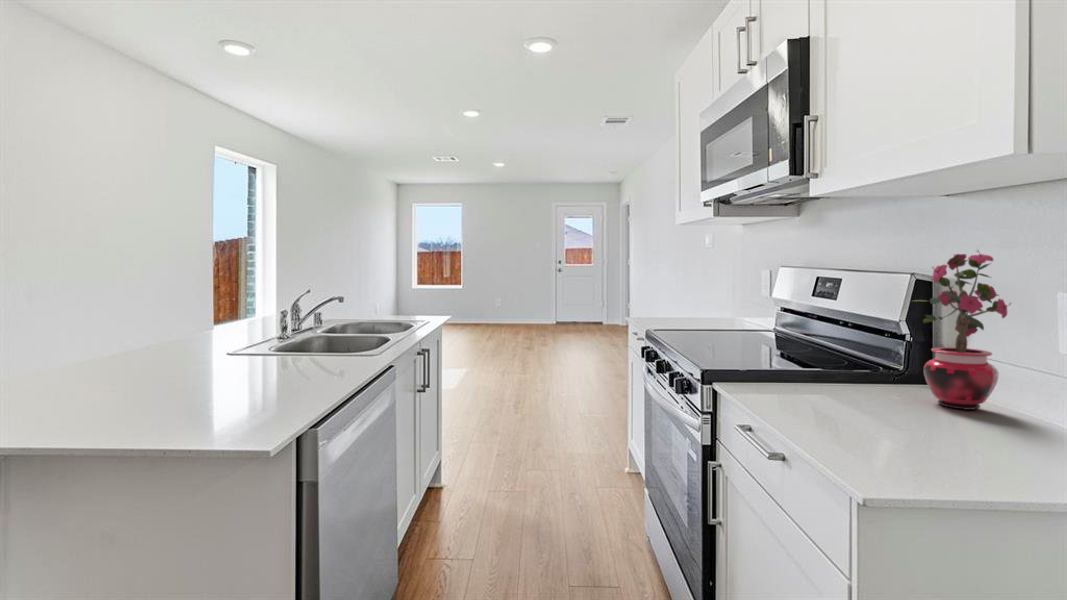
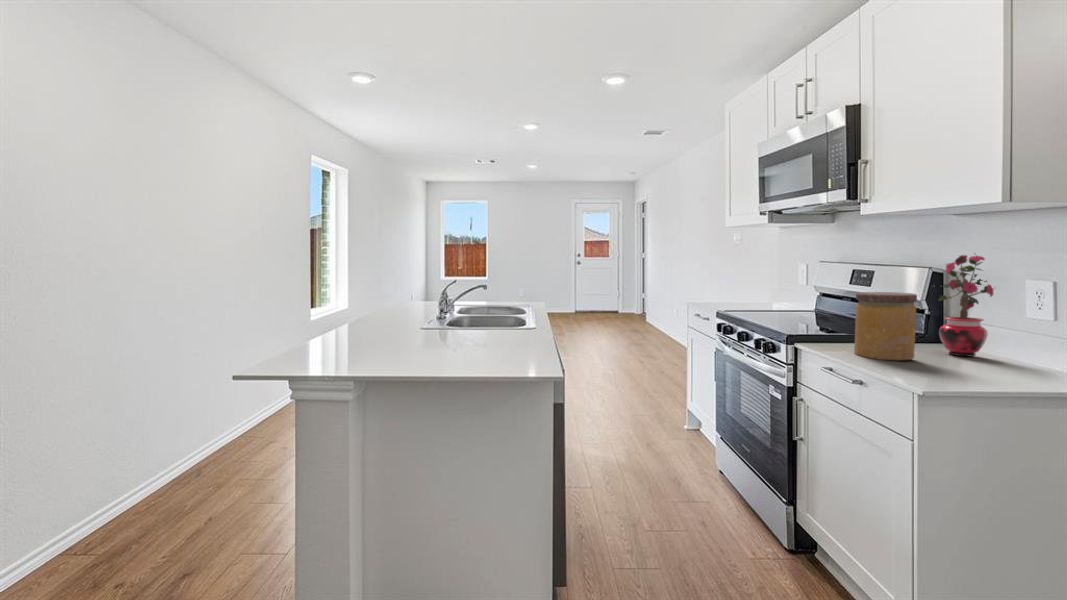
jar: none [785,310,882,423] -> present [854,292,917,360]

